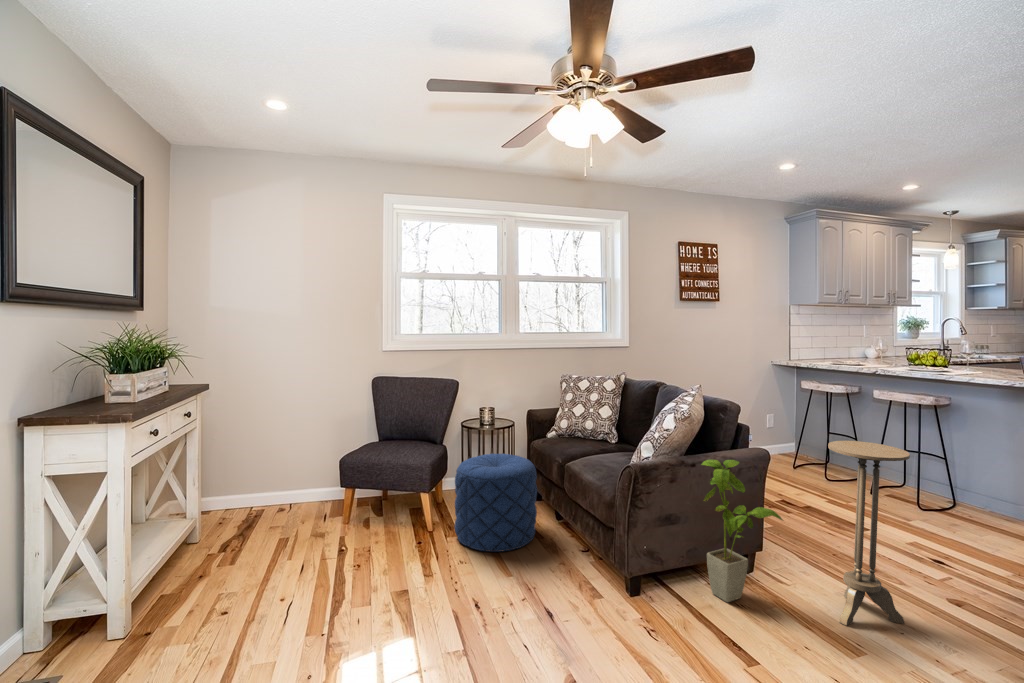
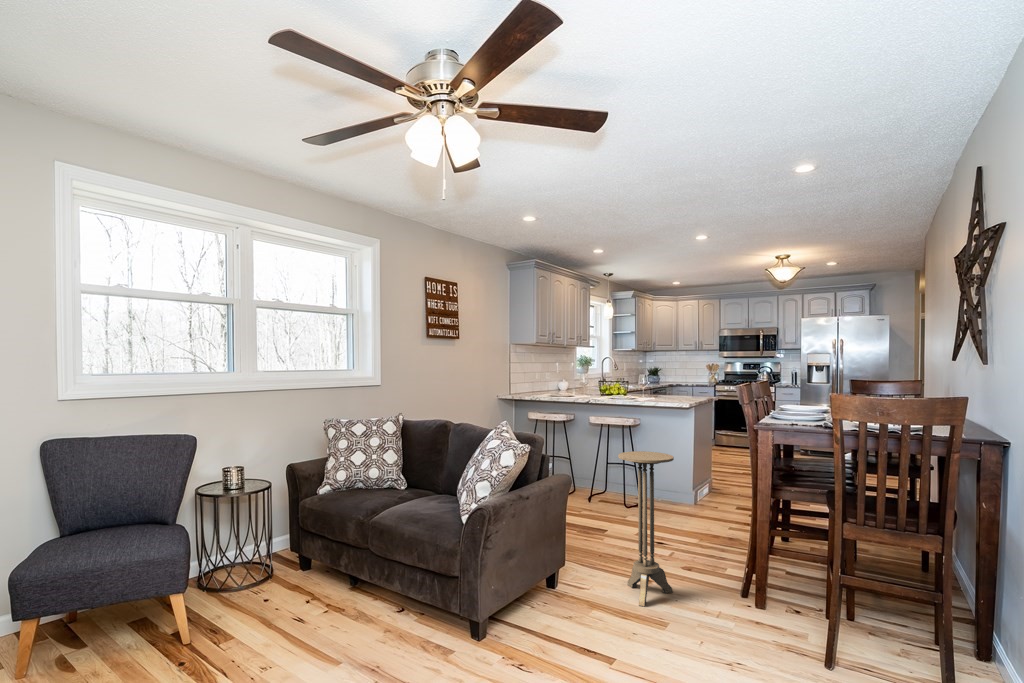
pouf: present [455,454,537,552] -> none [226,520,339,653]
house plant: present [702,460,783,602] -> none [530,481,602,618]

